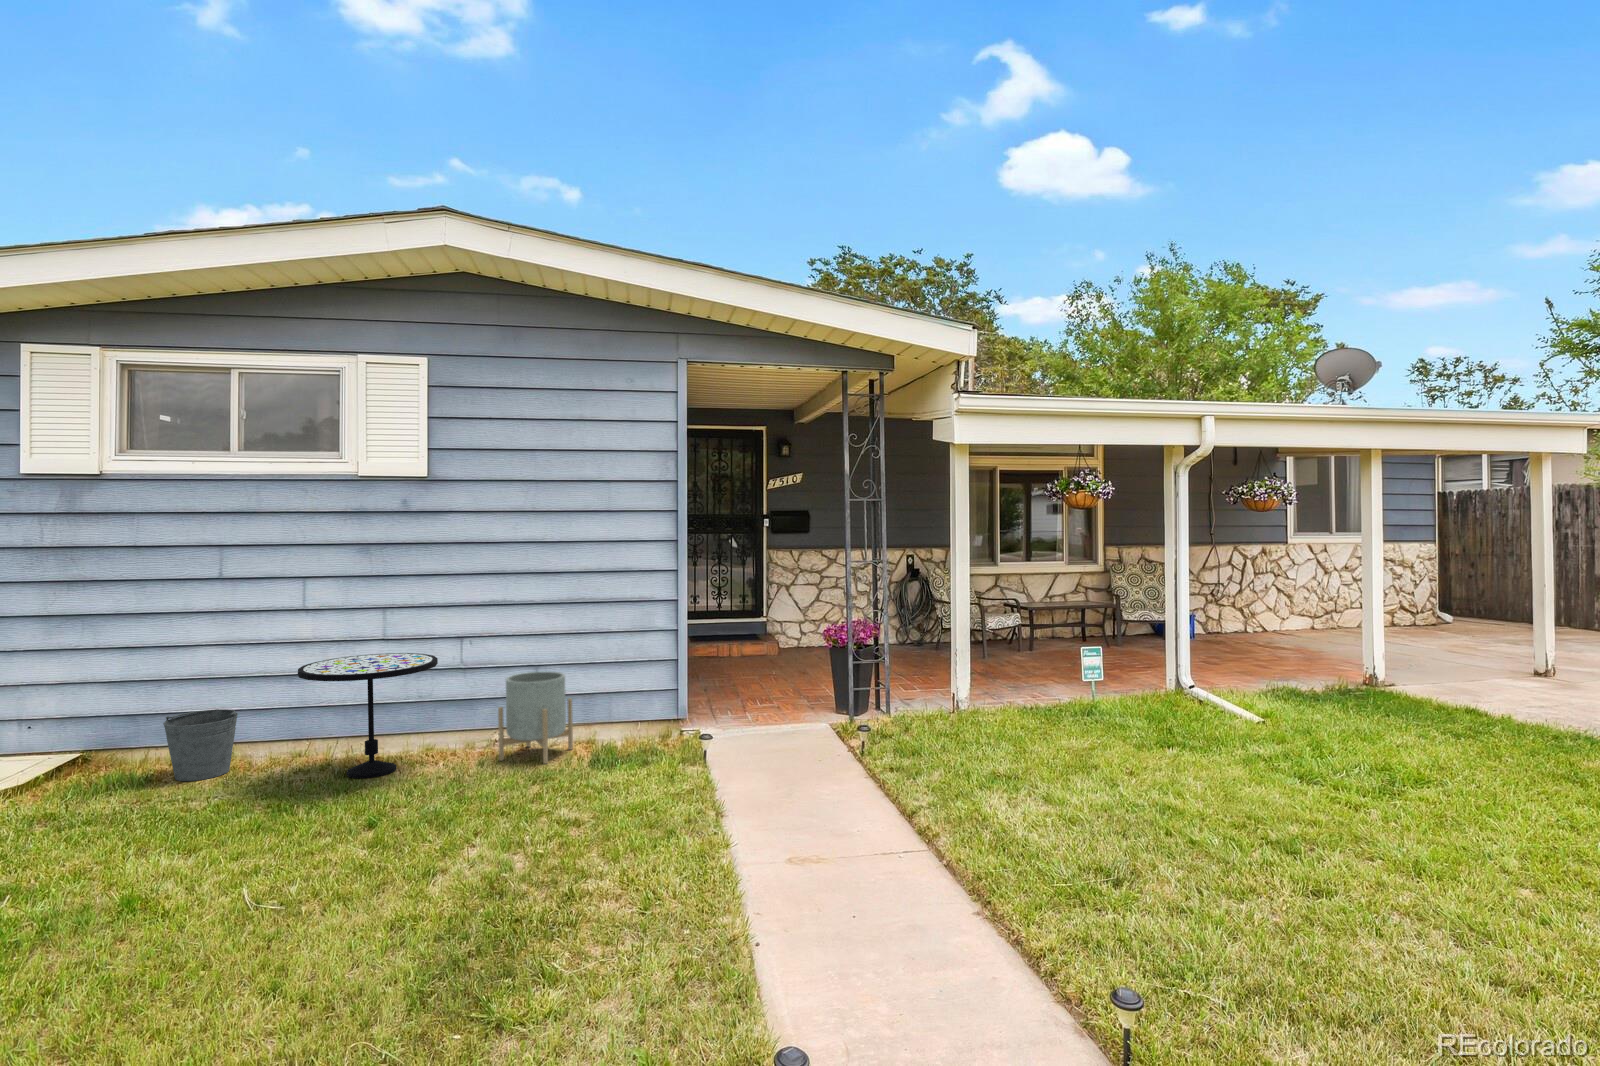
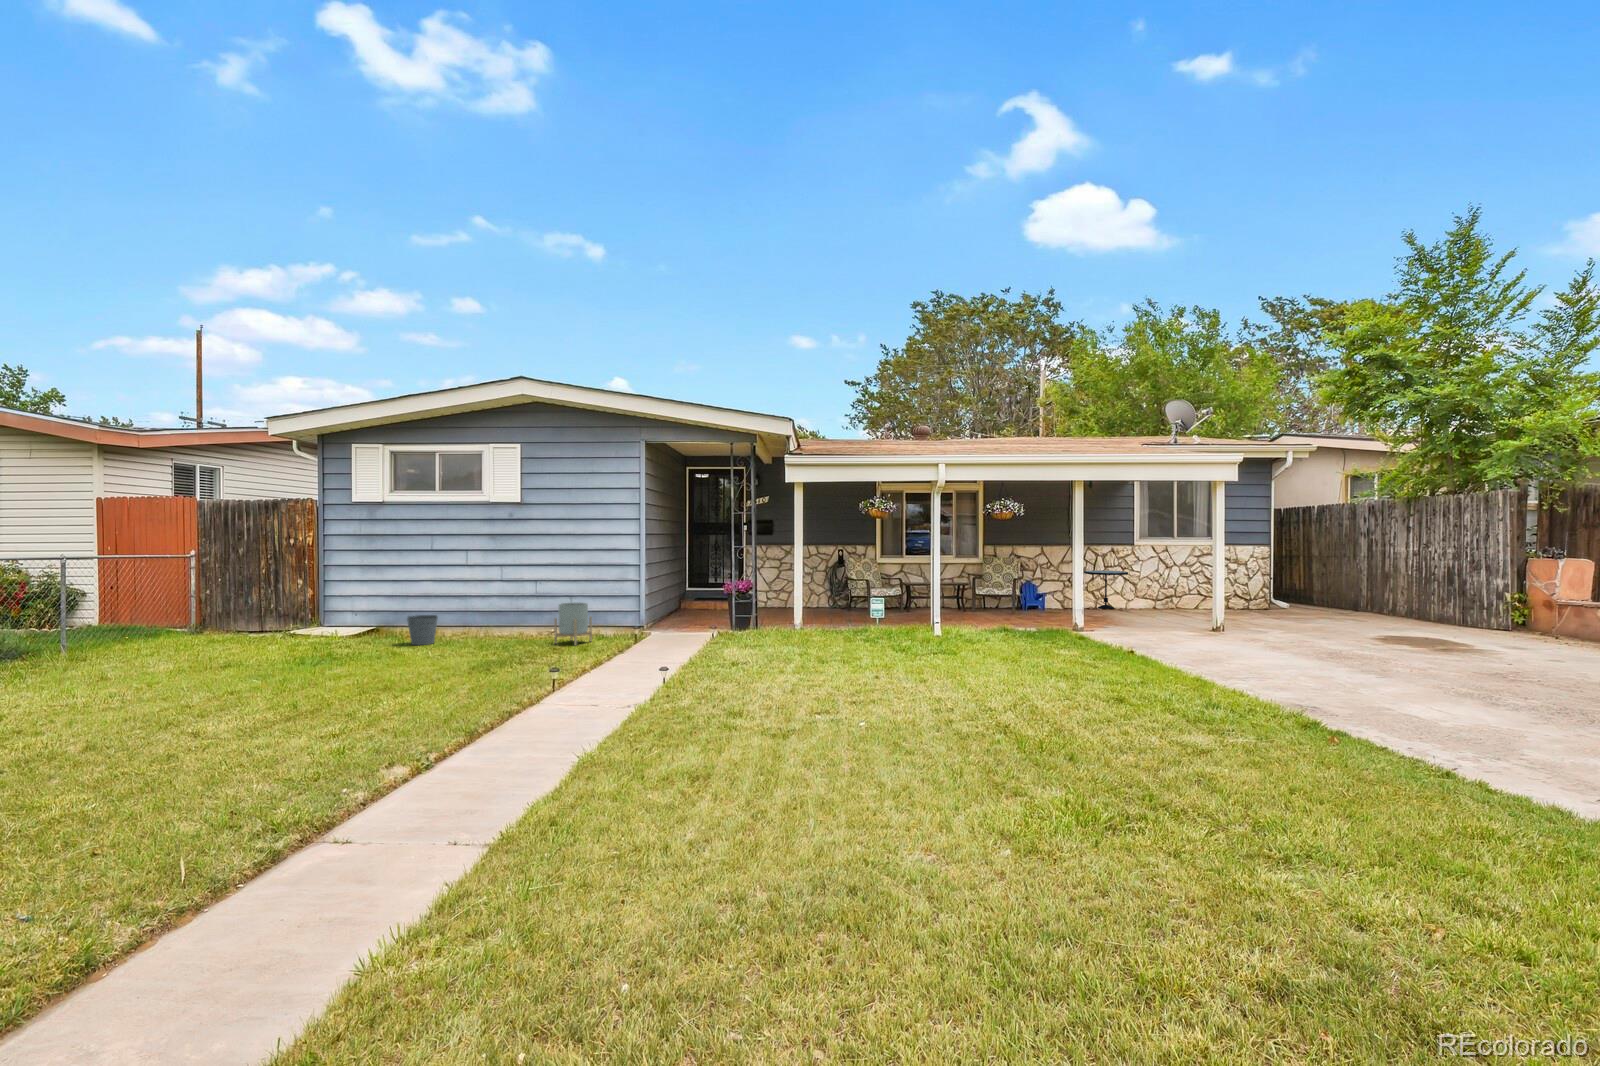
side table: present [298,653,438,778] -> present [1084,570,1128,609]

